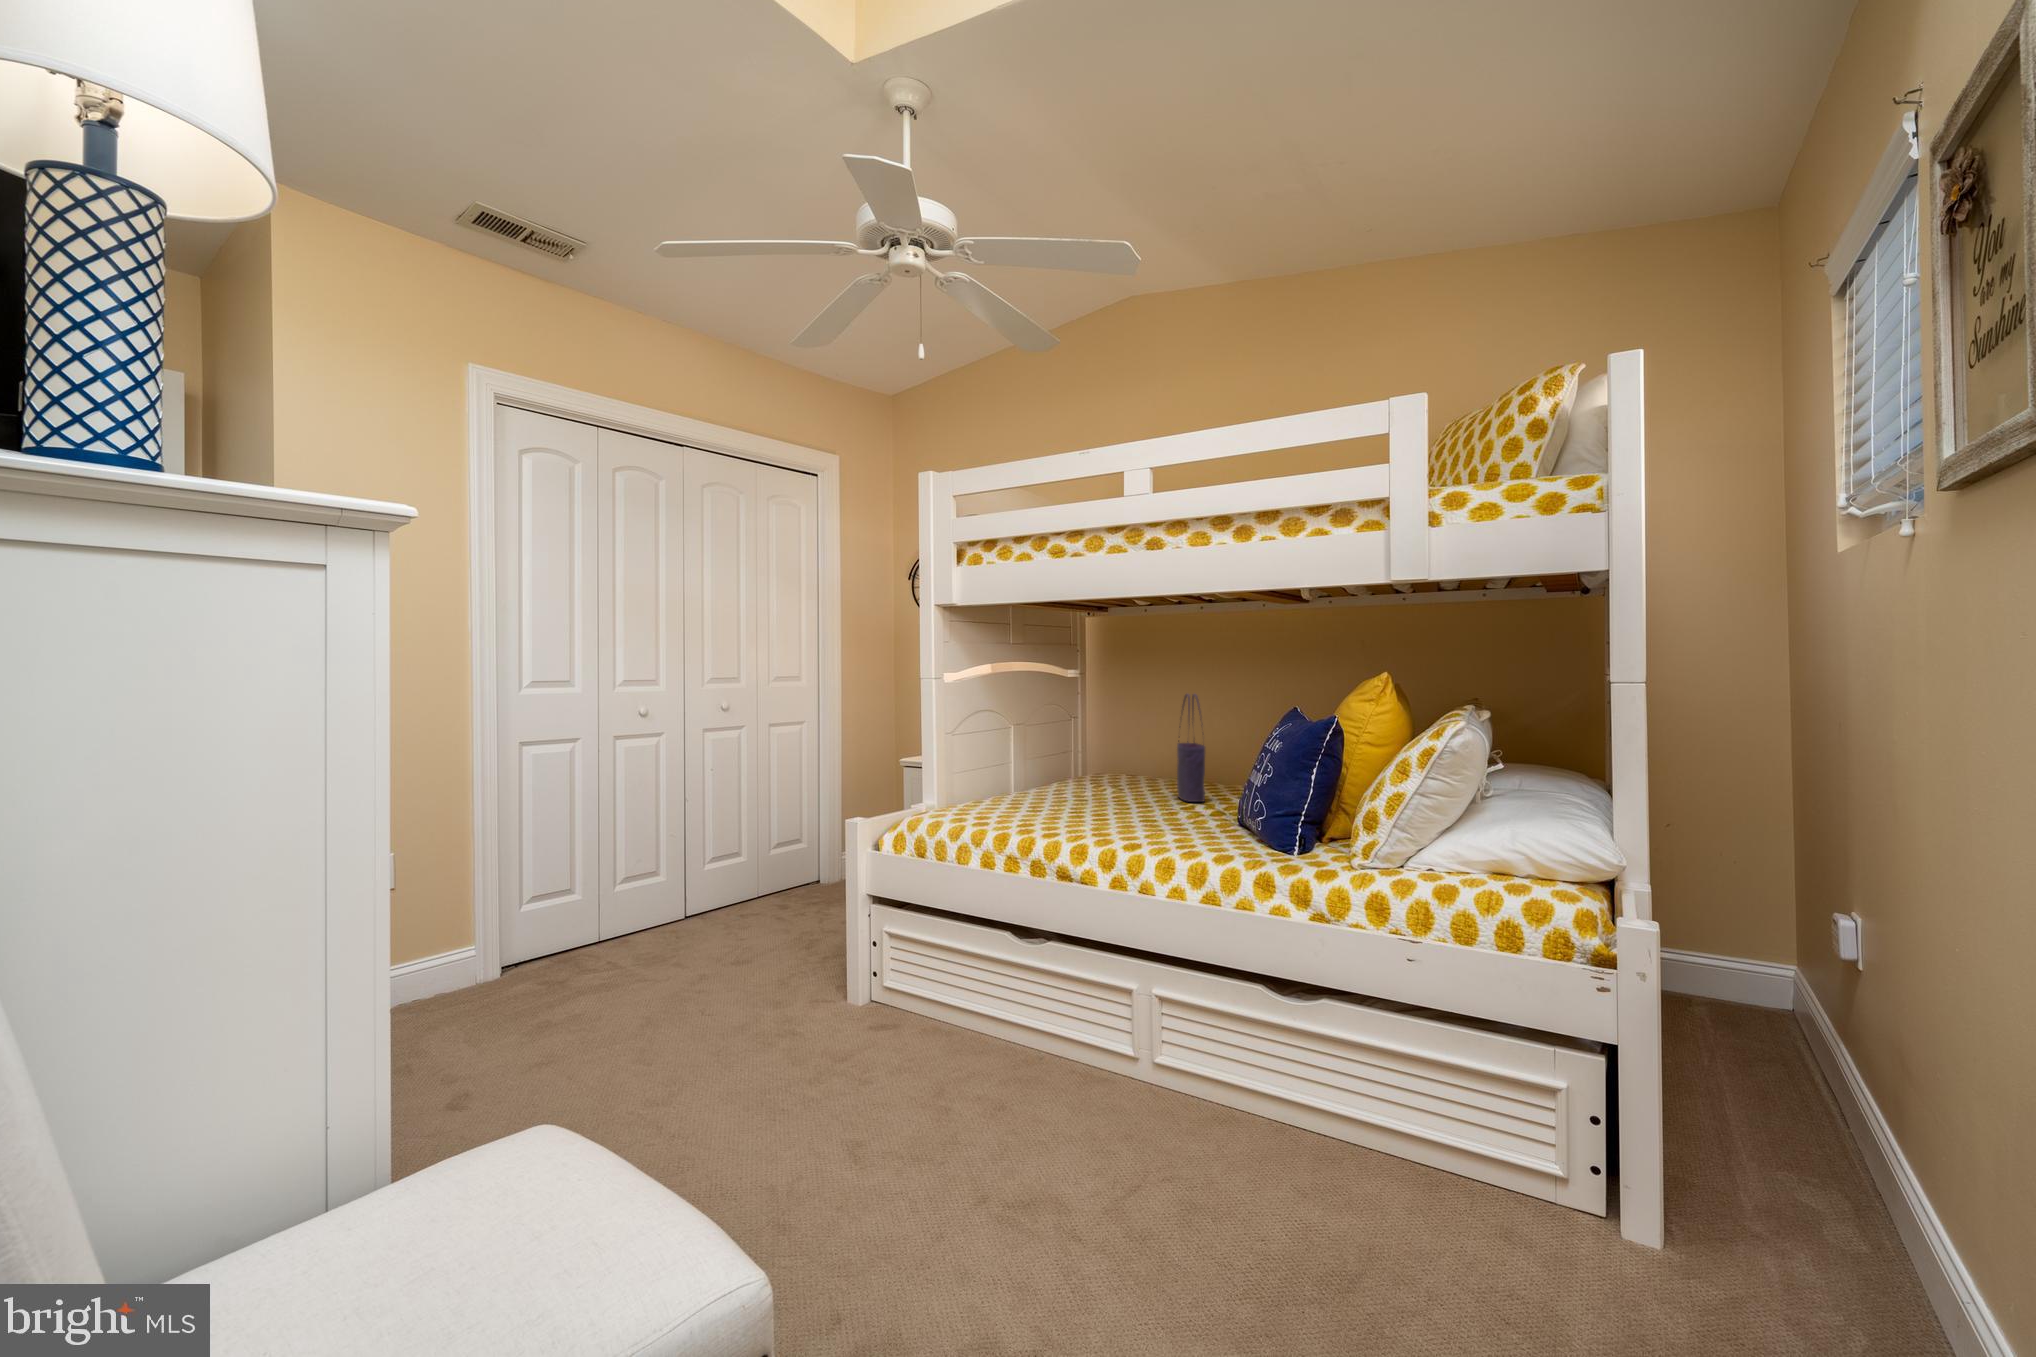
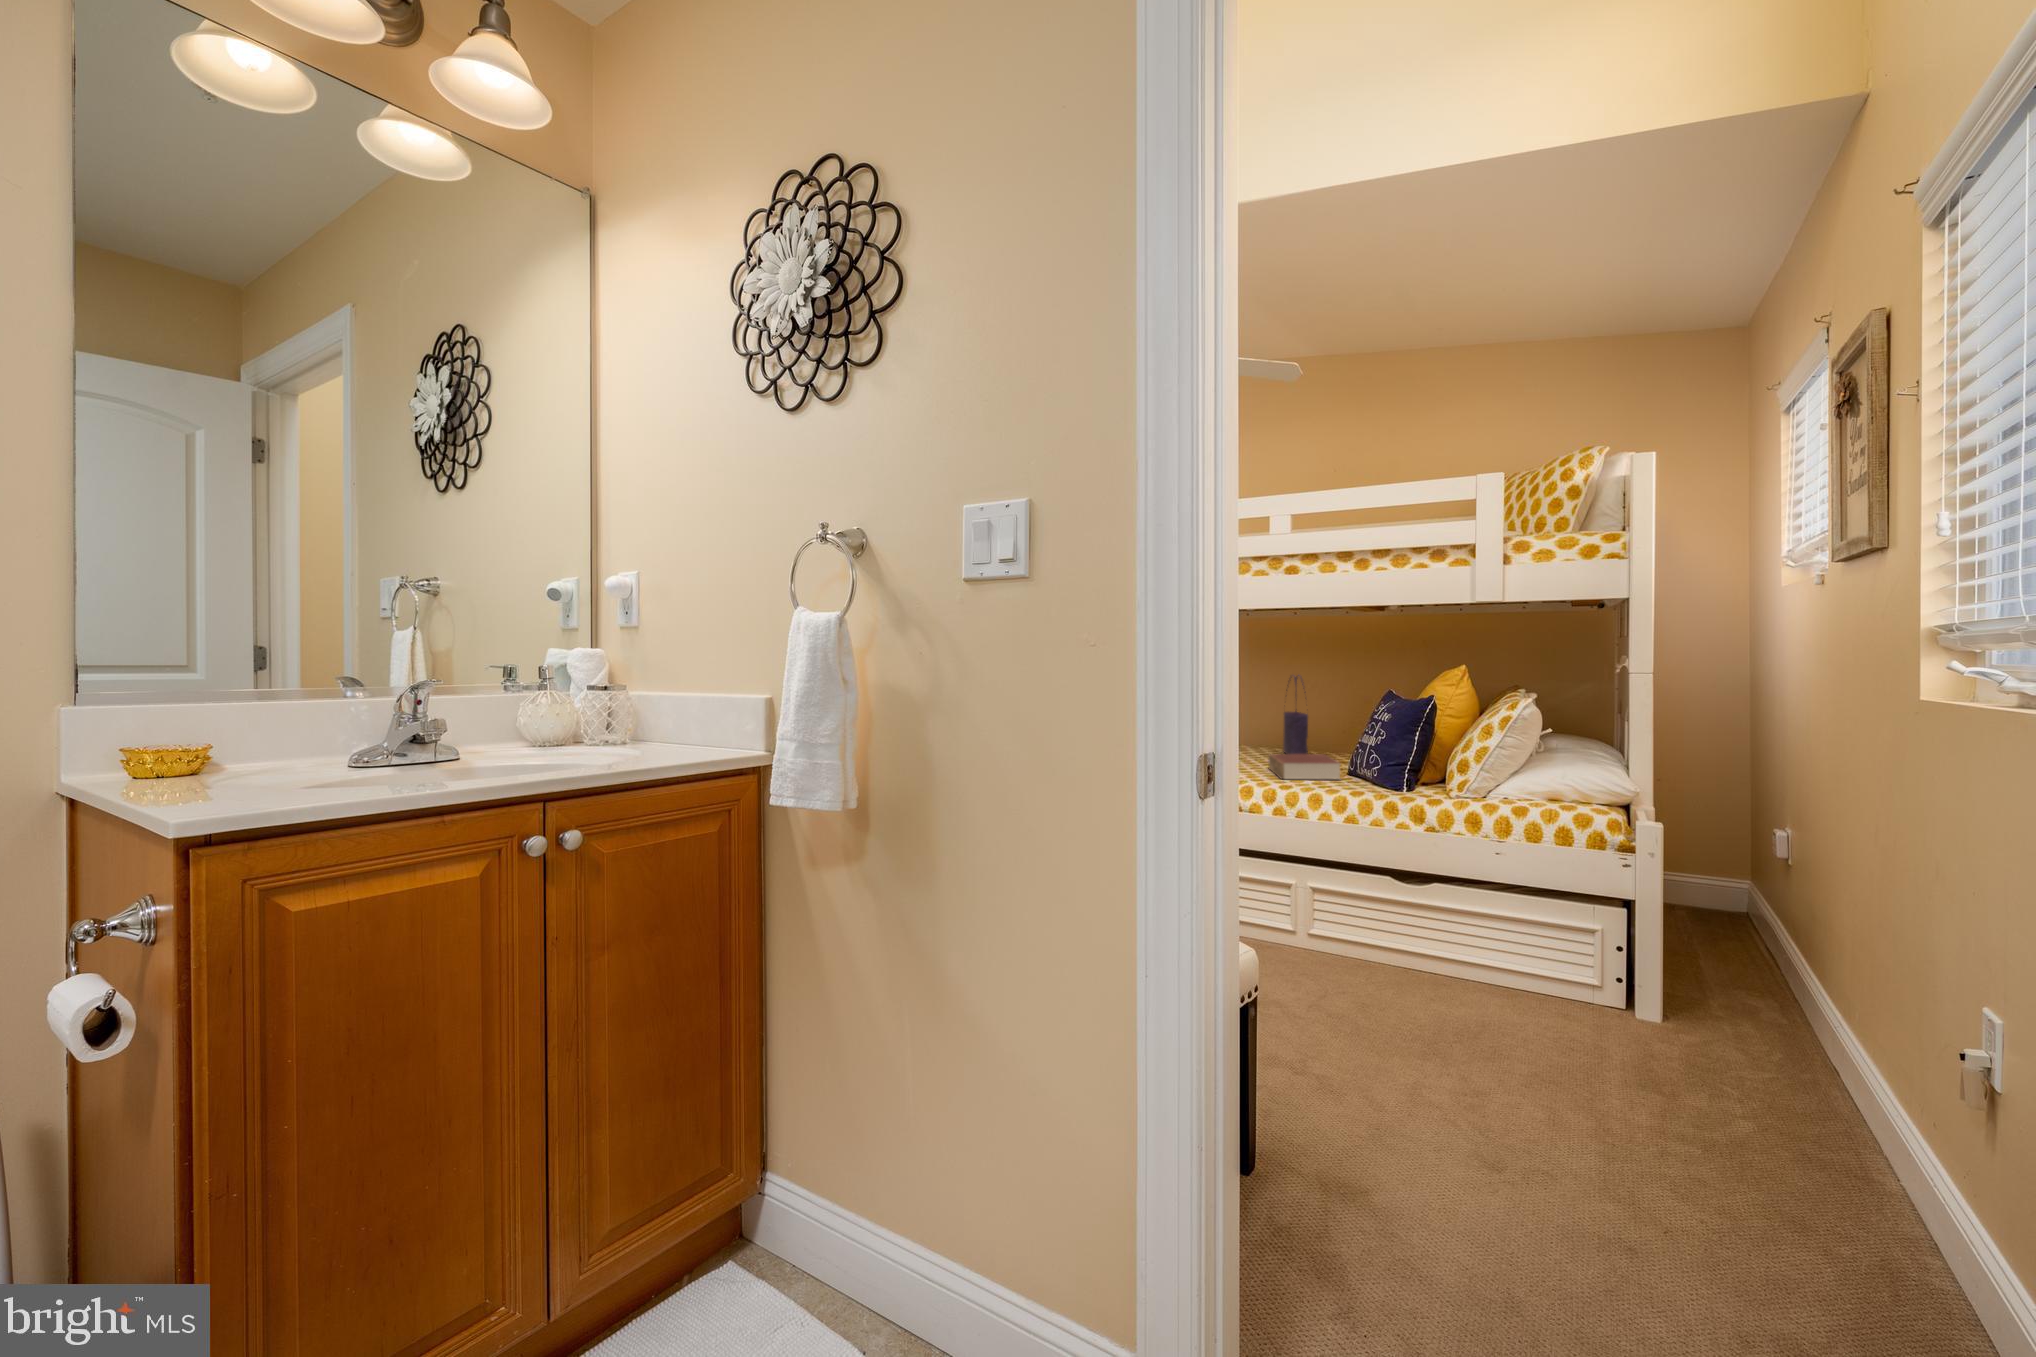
book: none [1135,799,1219,836] -> present [1268,754,1341,779]

